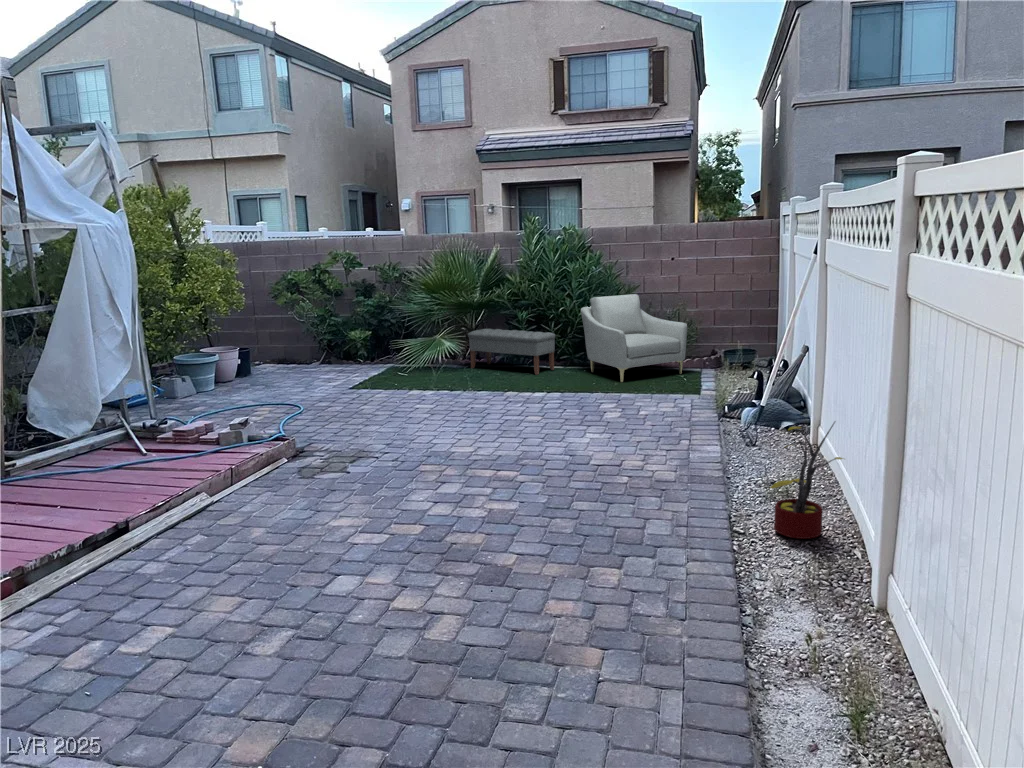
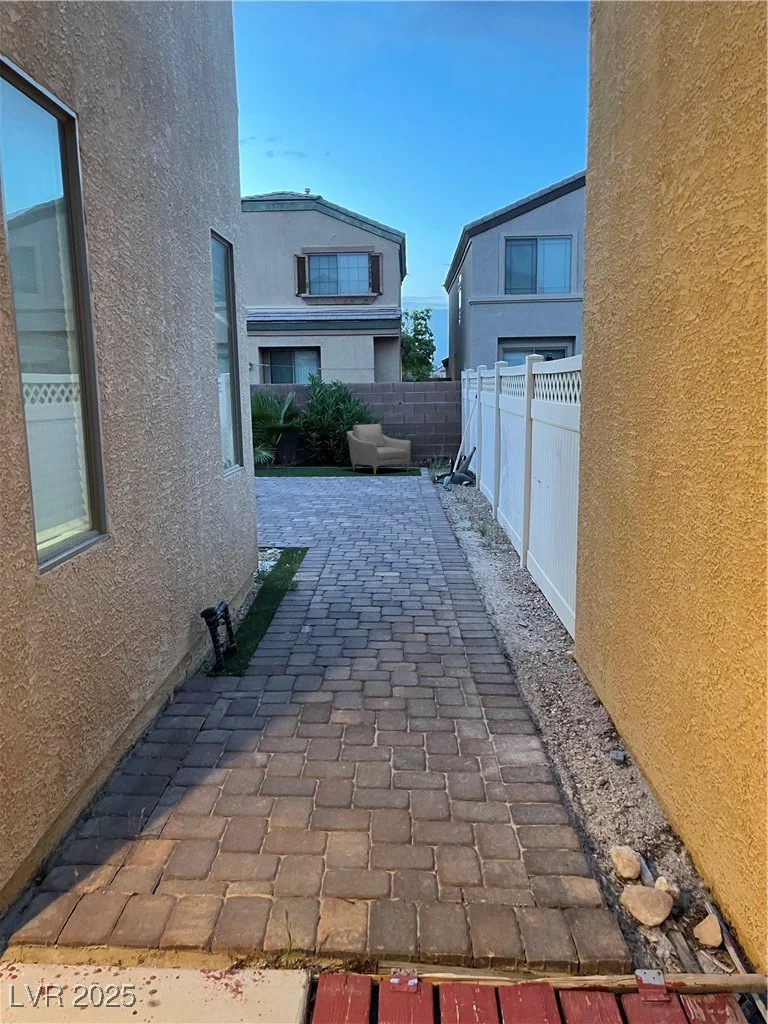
bench: present [468,329,555,375] -> none [273,446,331,472]
decorative plant: present [770,422,843,539] -> none [459,460,487,502]

